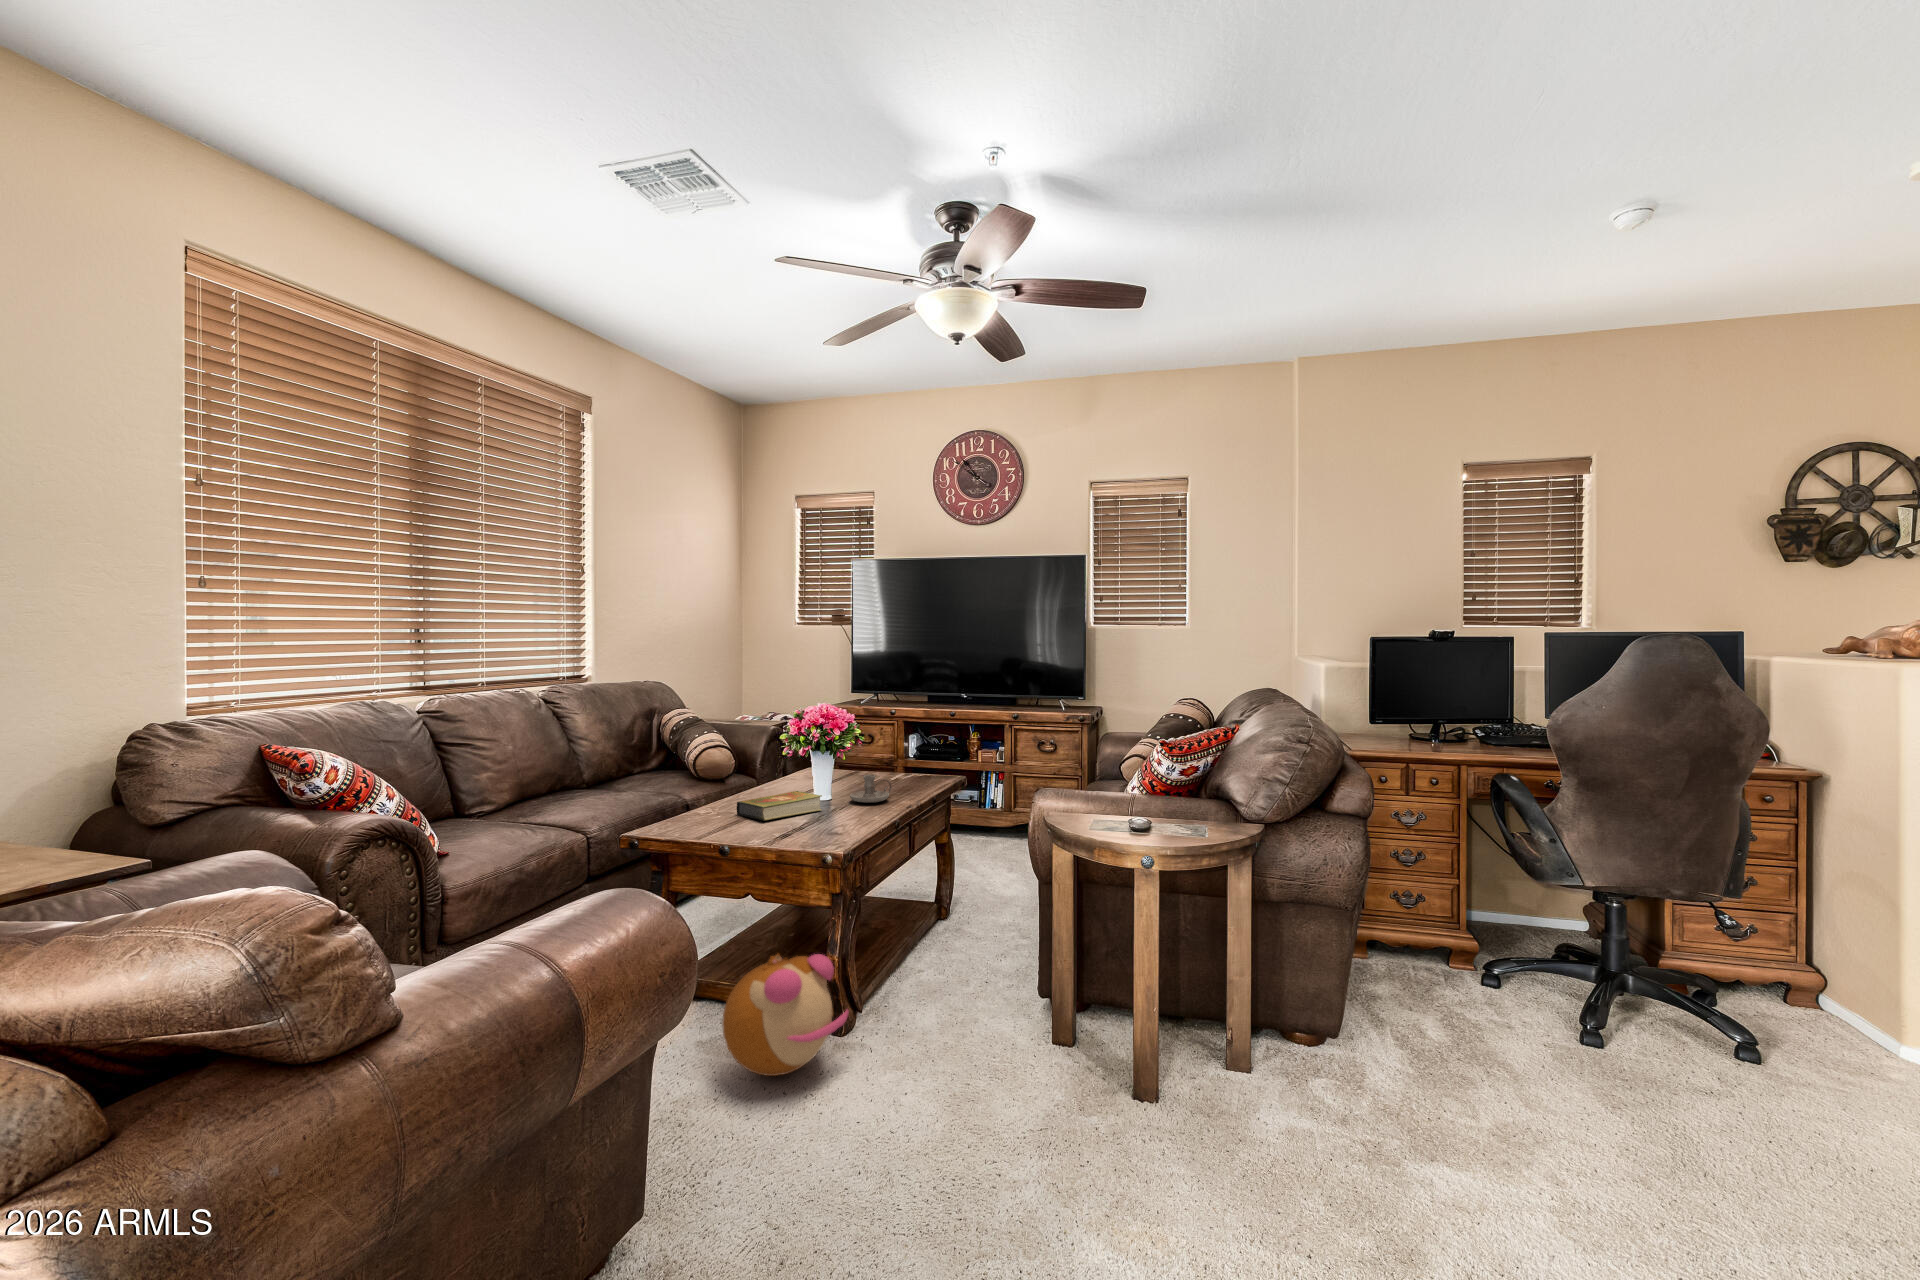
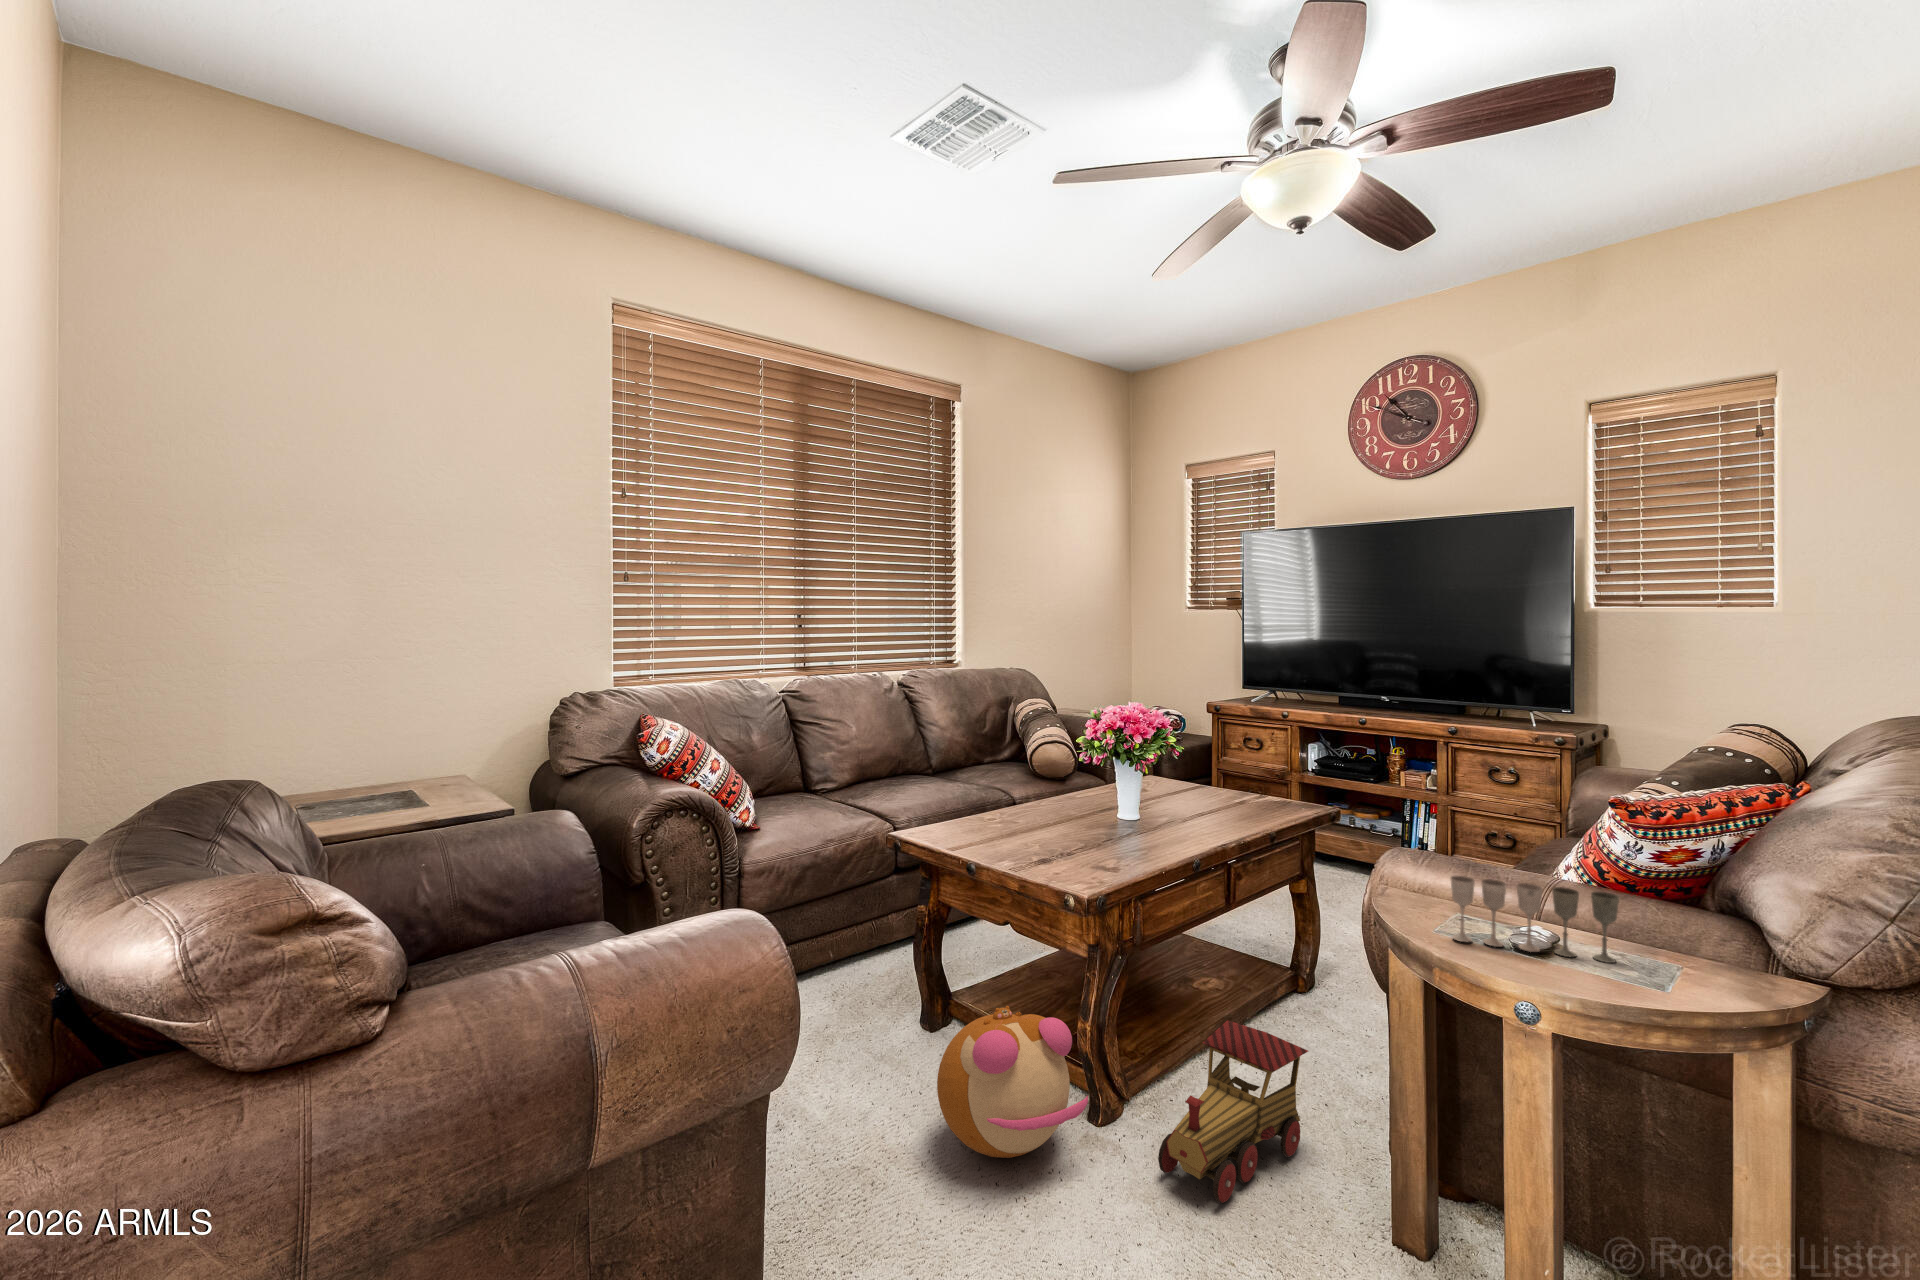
candle holder: present [850,775,892,803] -> none [1161,794,1219,830]
book: present [737,791,822,821] -> none [1025,805,1120,837]
wine glass: none [1098,791,1180,832] -> present [1451,876,1619,963]
toy train: none [903,935,990,1056] -> present [1158,1020,1308,1204]

